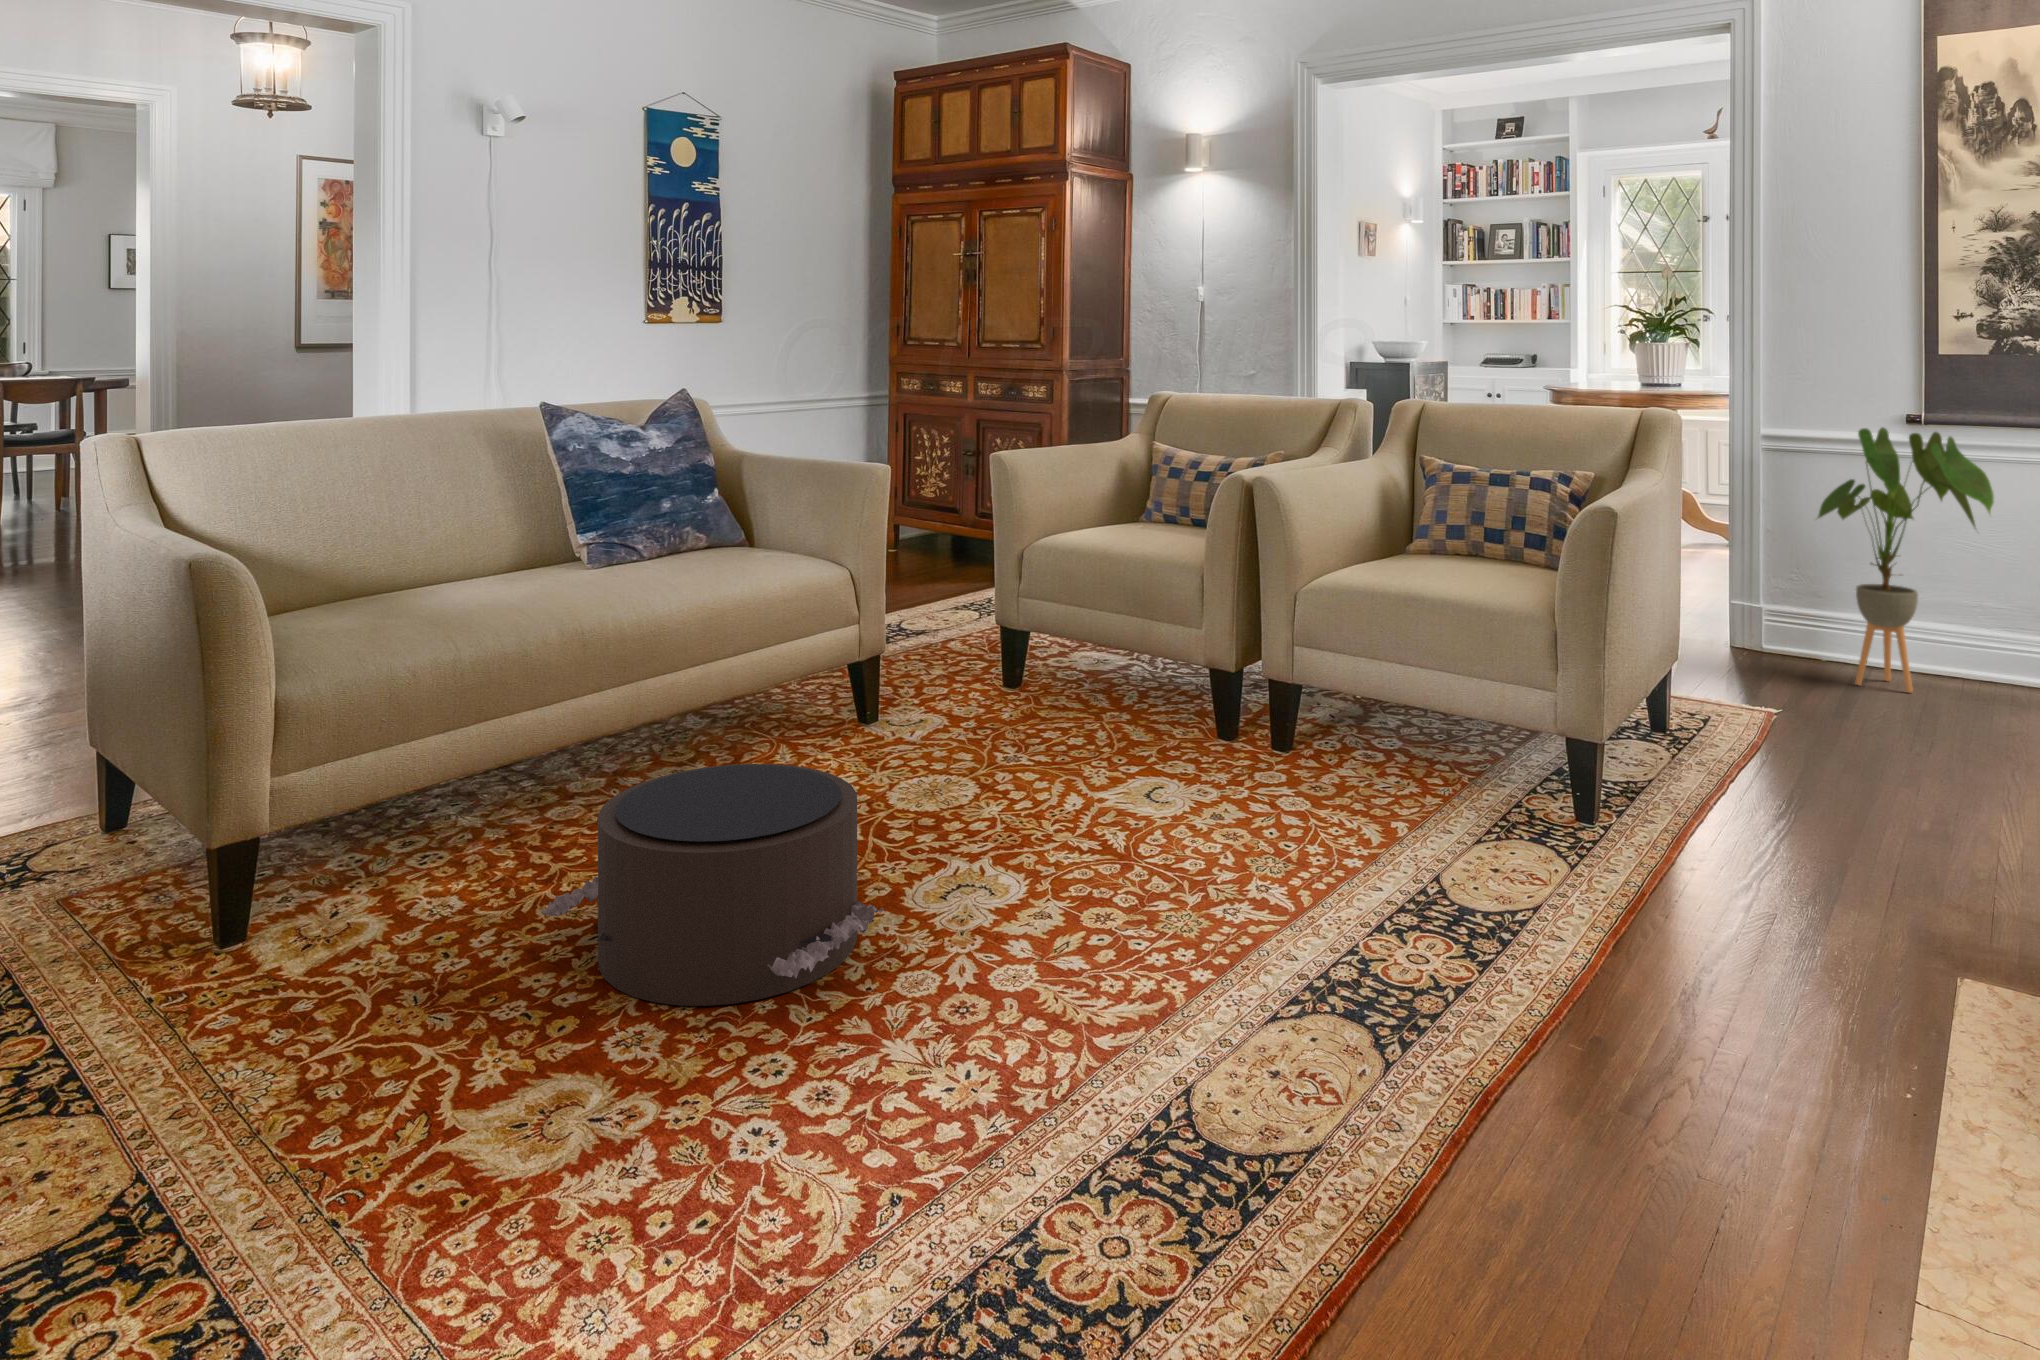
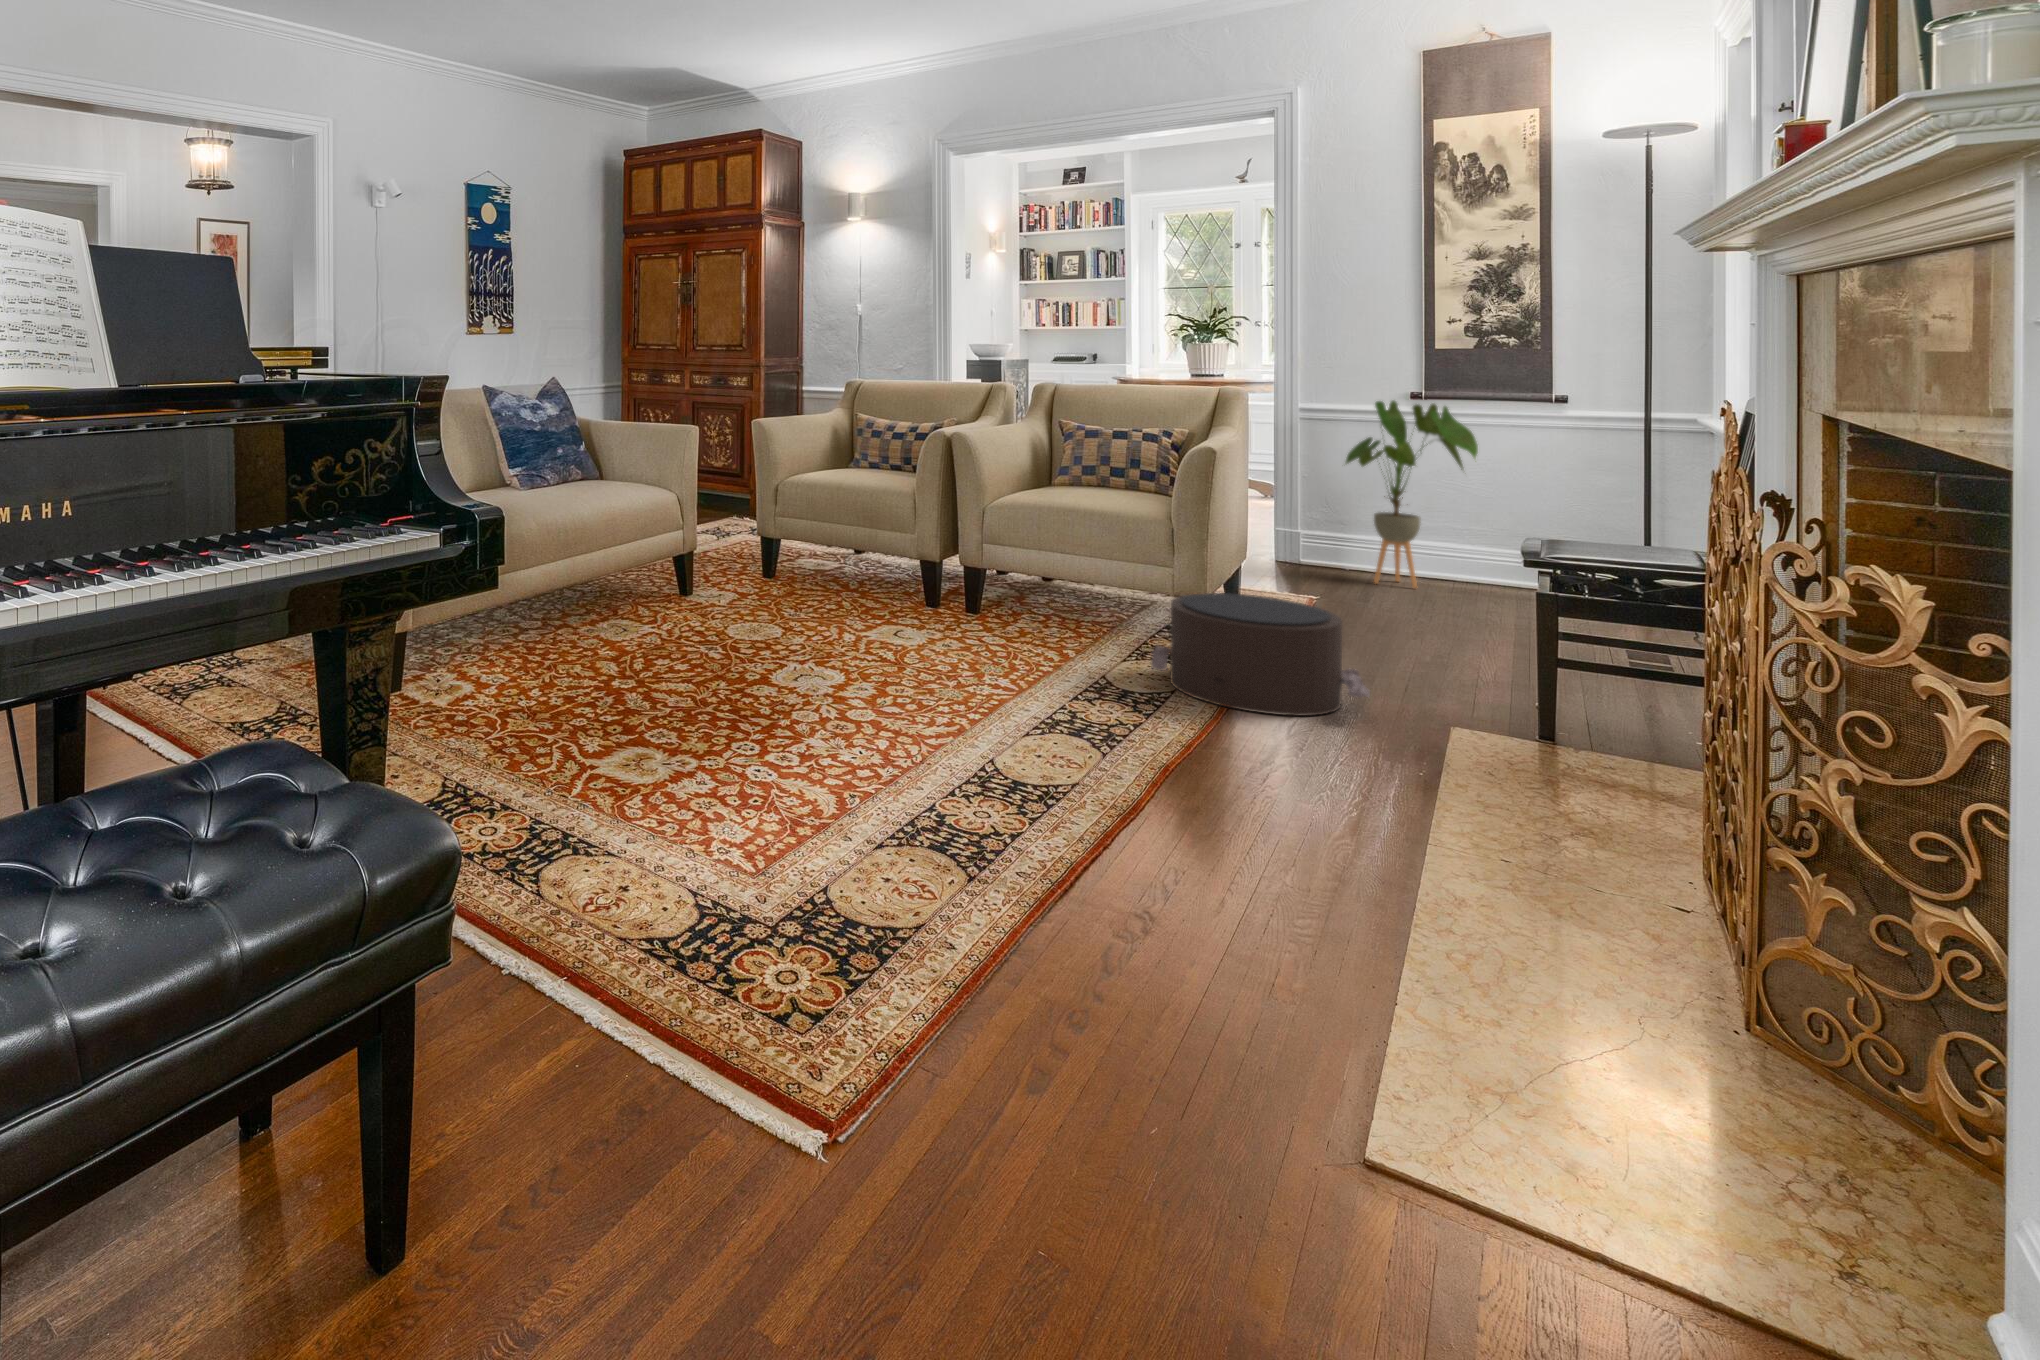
pouf: present [541,764,883,1006] -> present [1150,593,1370,716]

